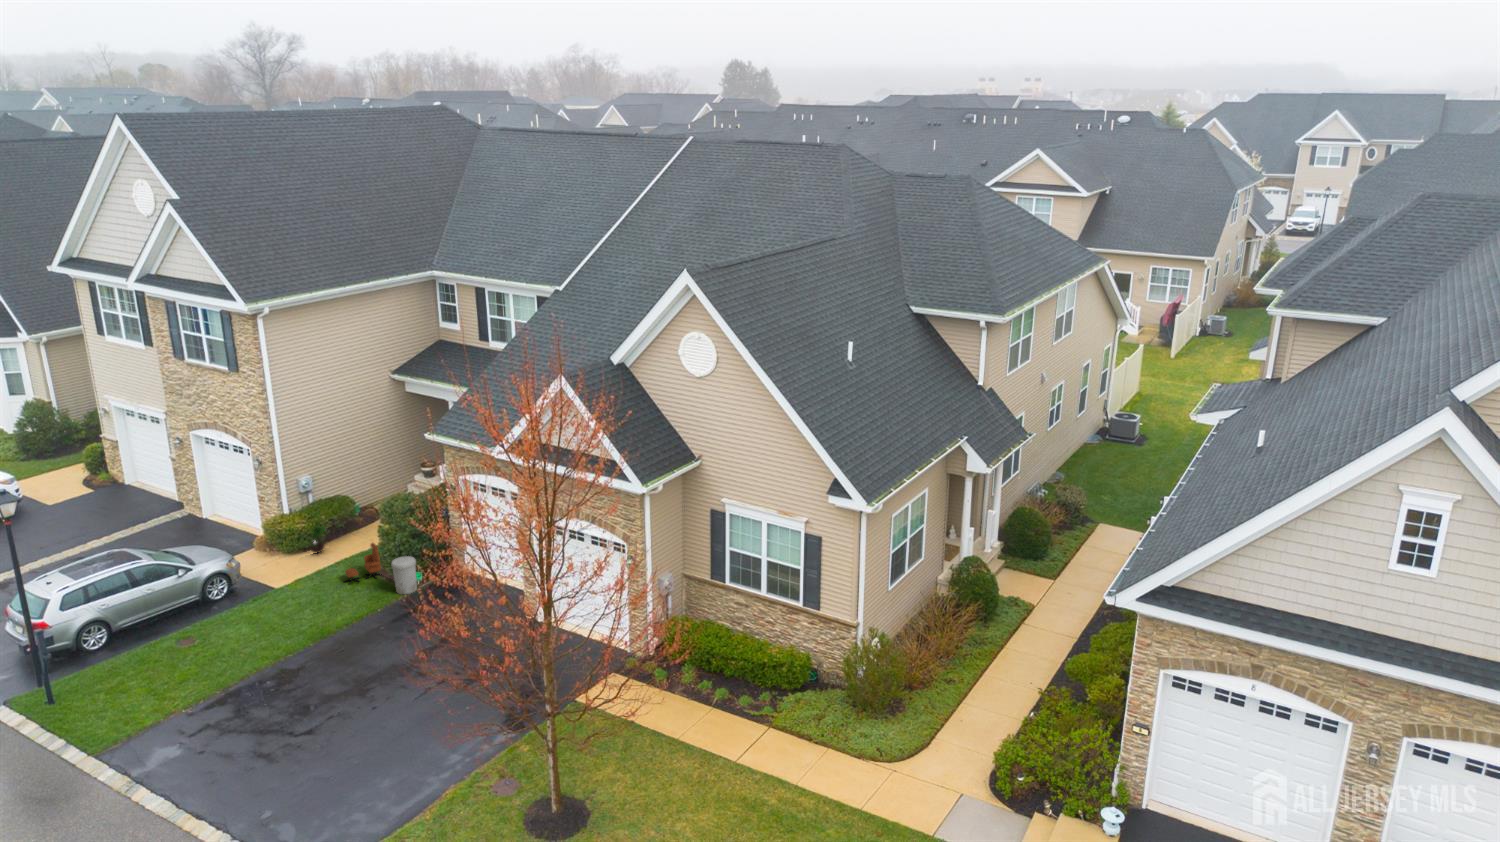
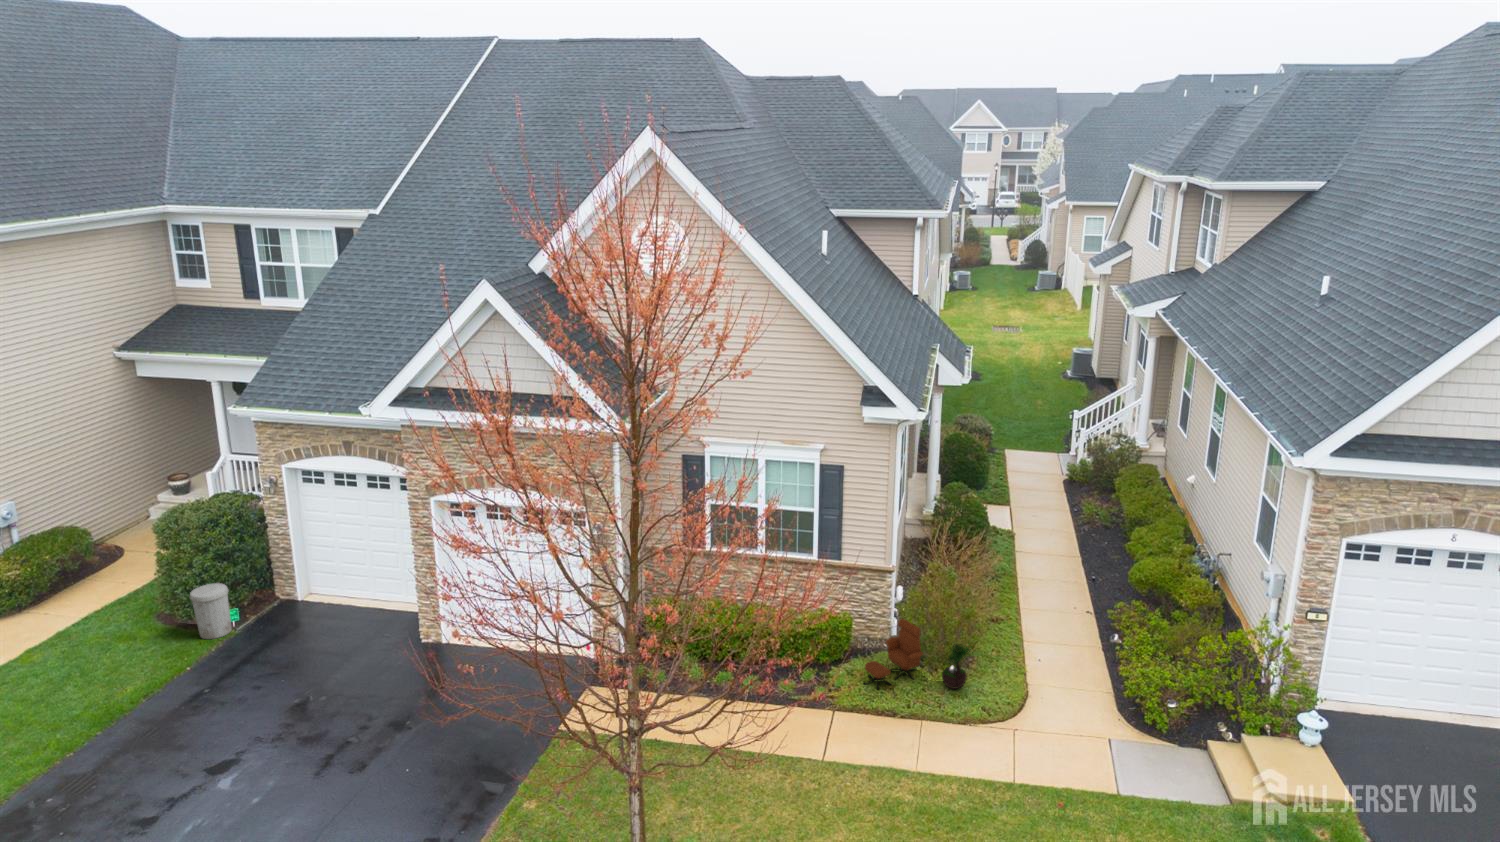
potted tree: present [310,527,324,553] -> present [942,643,973,689]
lounge chair: present [345,543,381,582] -> present [865,619,923,689]

